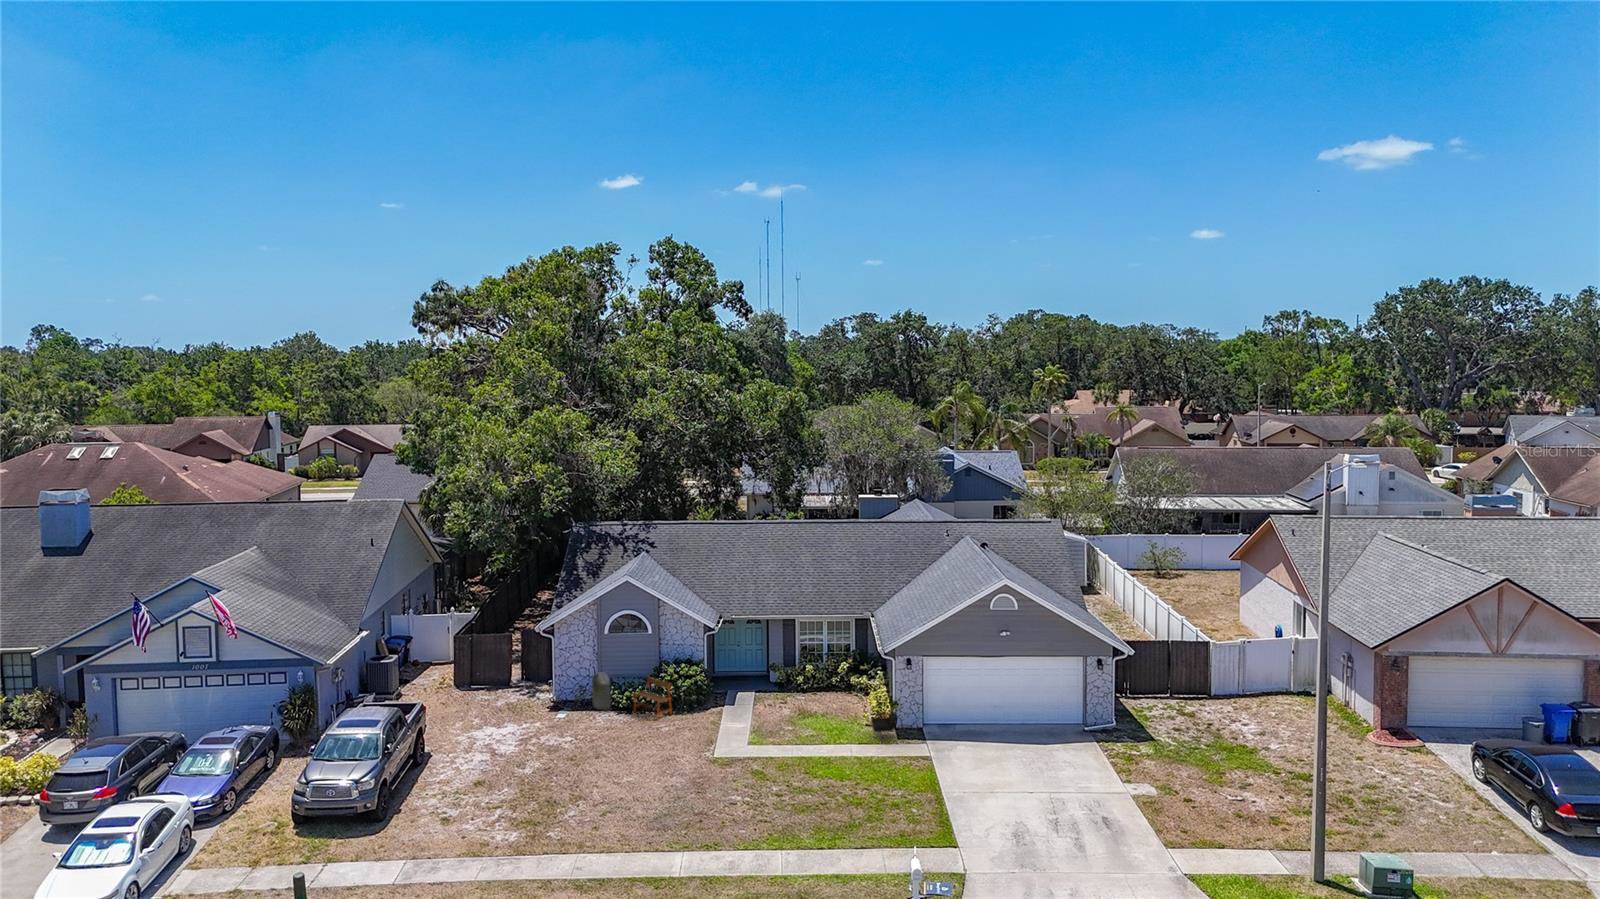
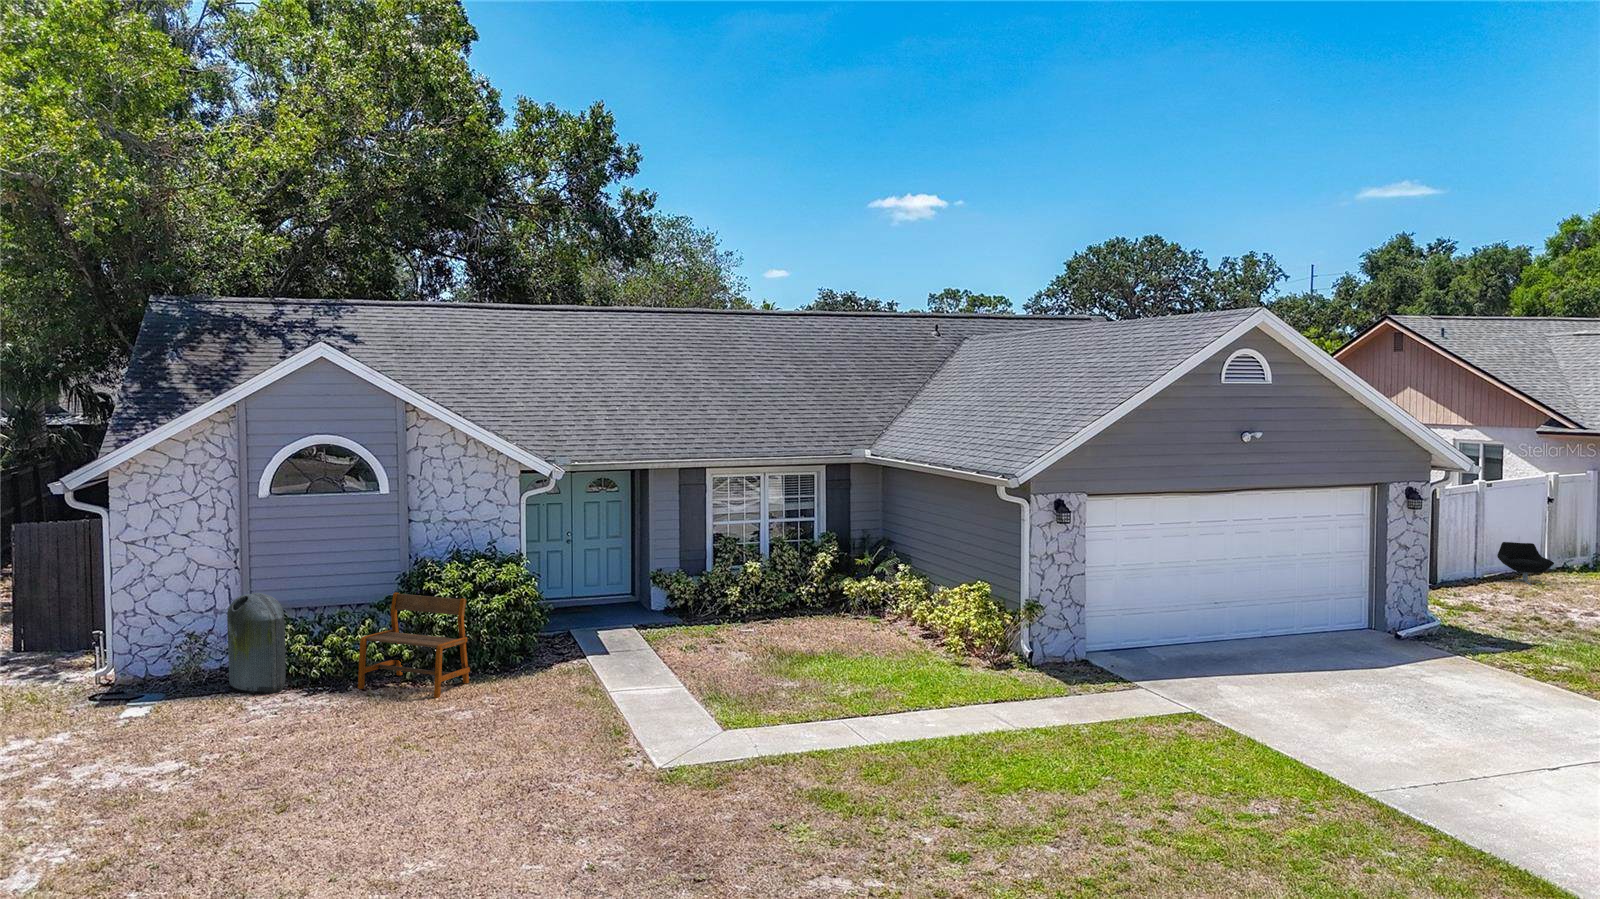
lounge chair: present [871,711,898,739] -> present [1497,542,1554,585]

